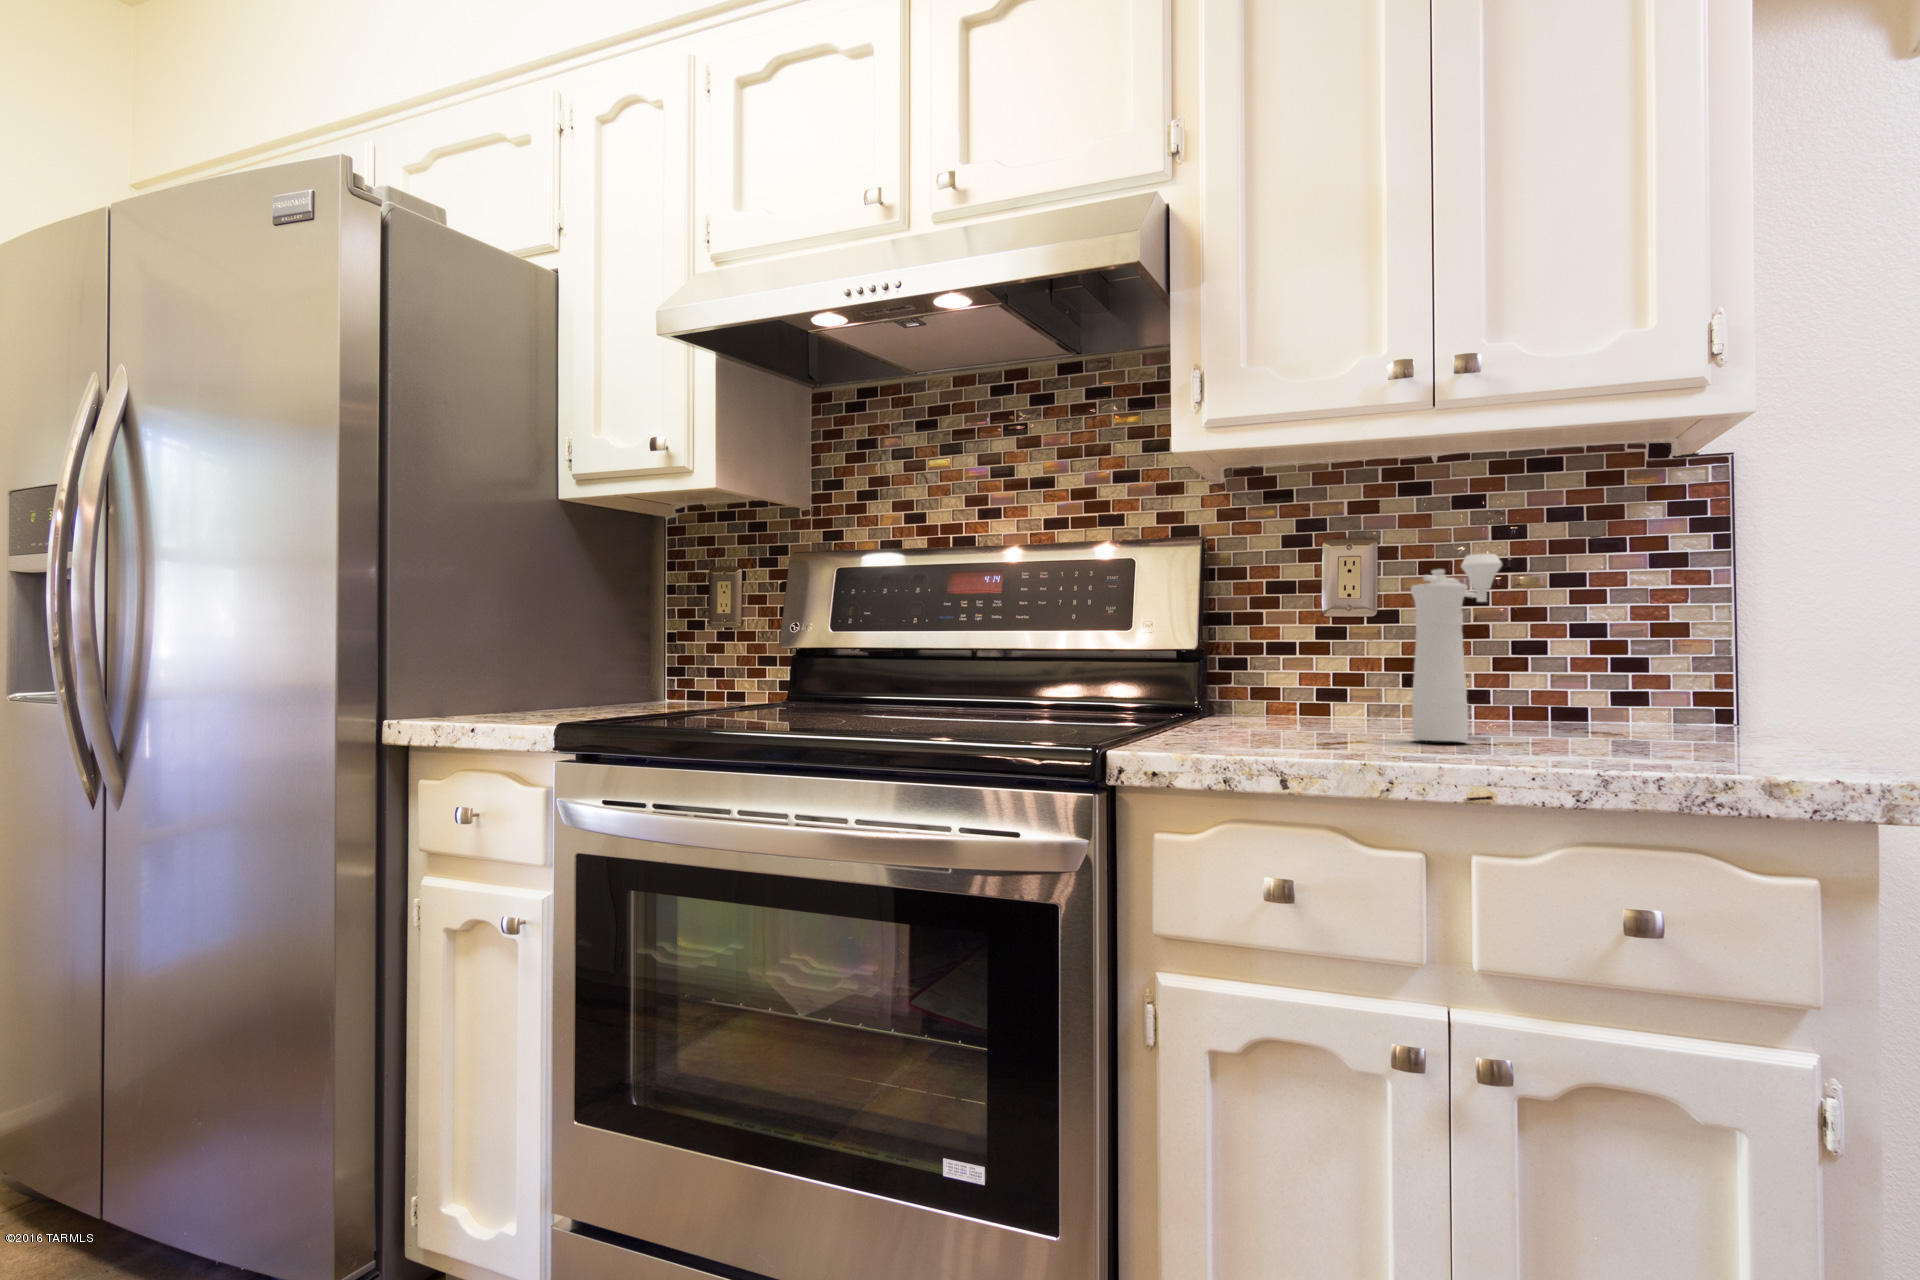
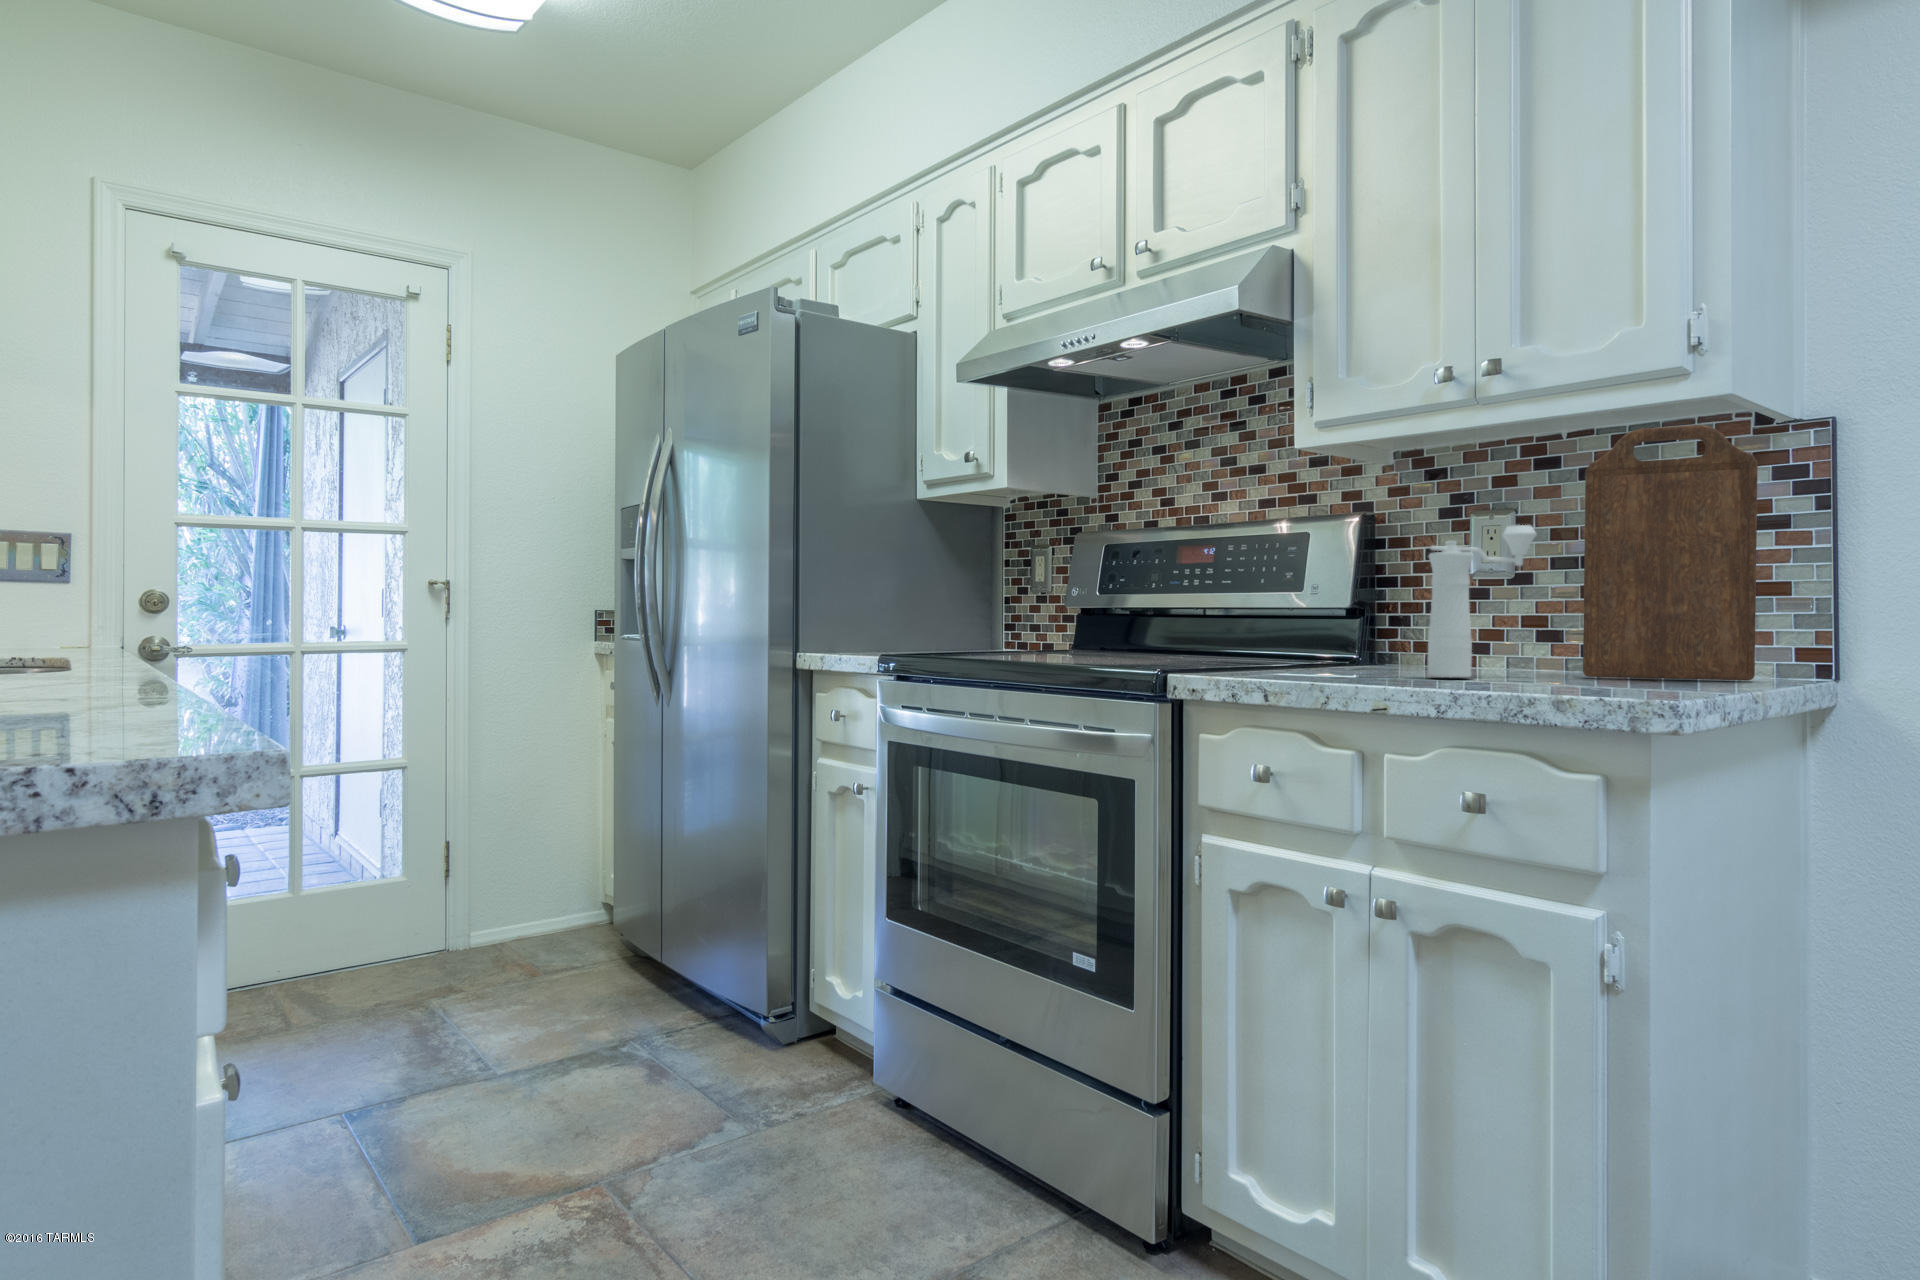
cutting board: none [1545,447,1721,734] -> present [1583,425,1758,680]

